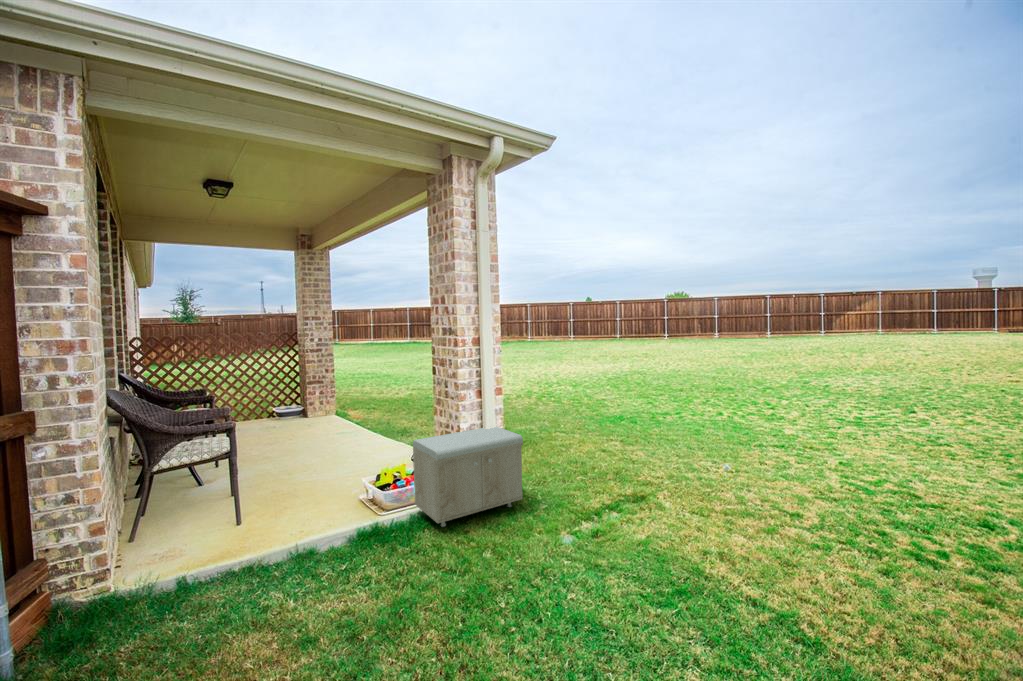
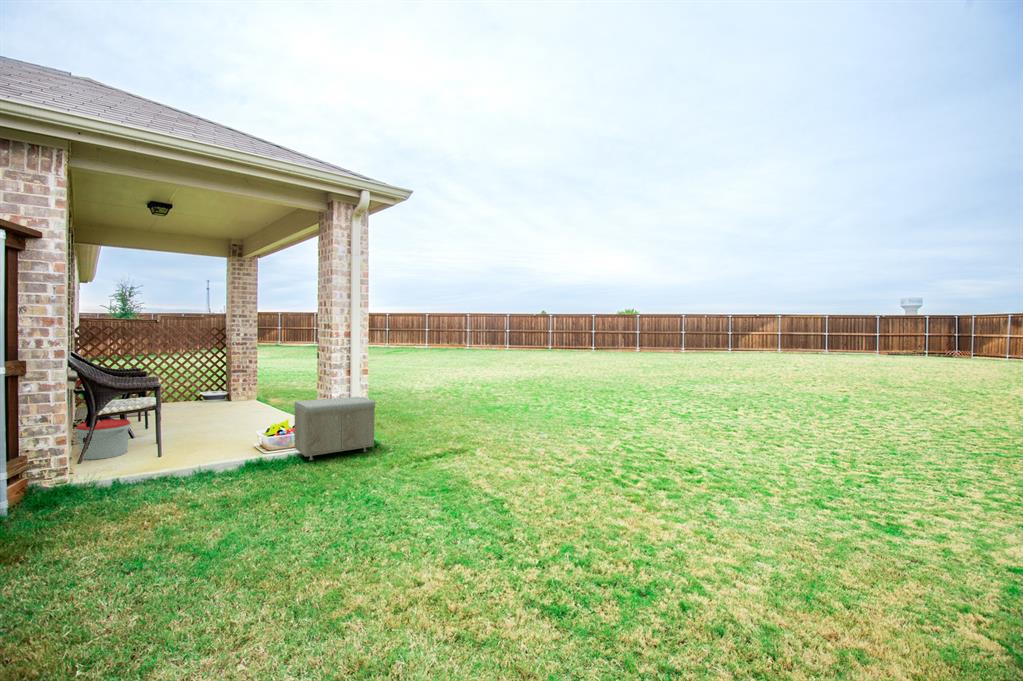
bucket: none [128,466,198,527] -> present [76,419,131,459]

